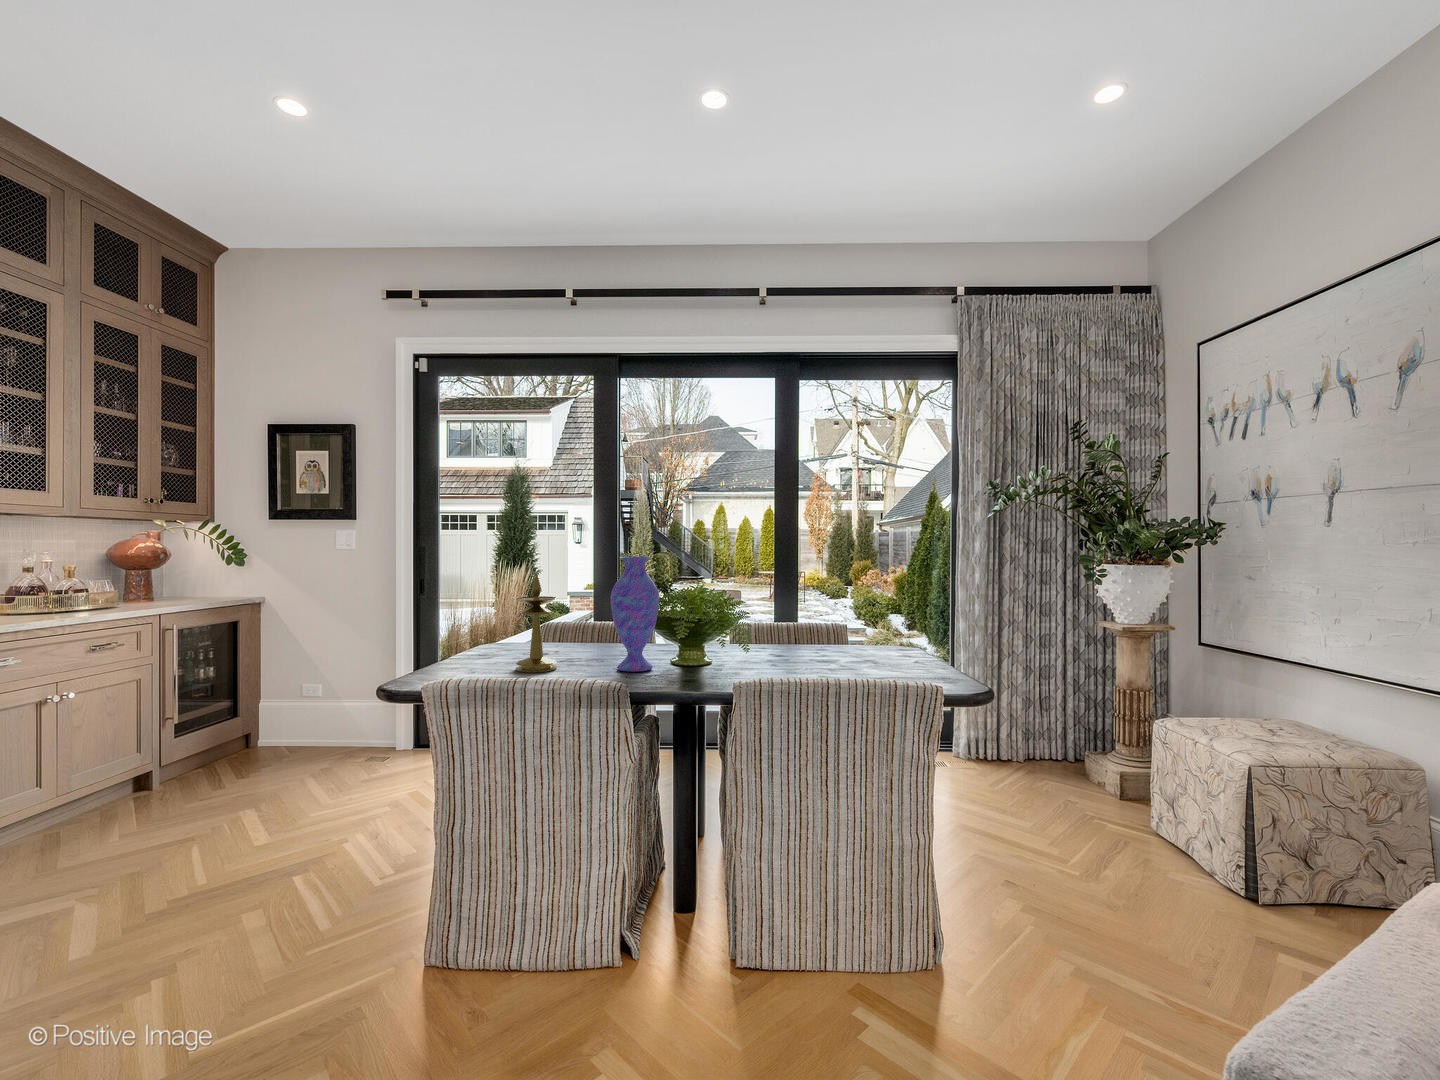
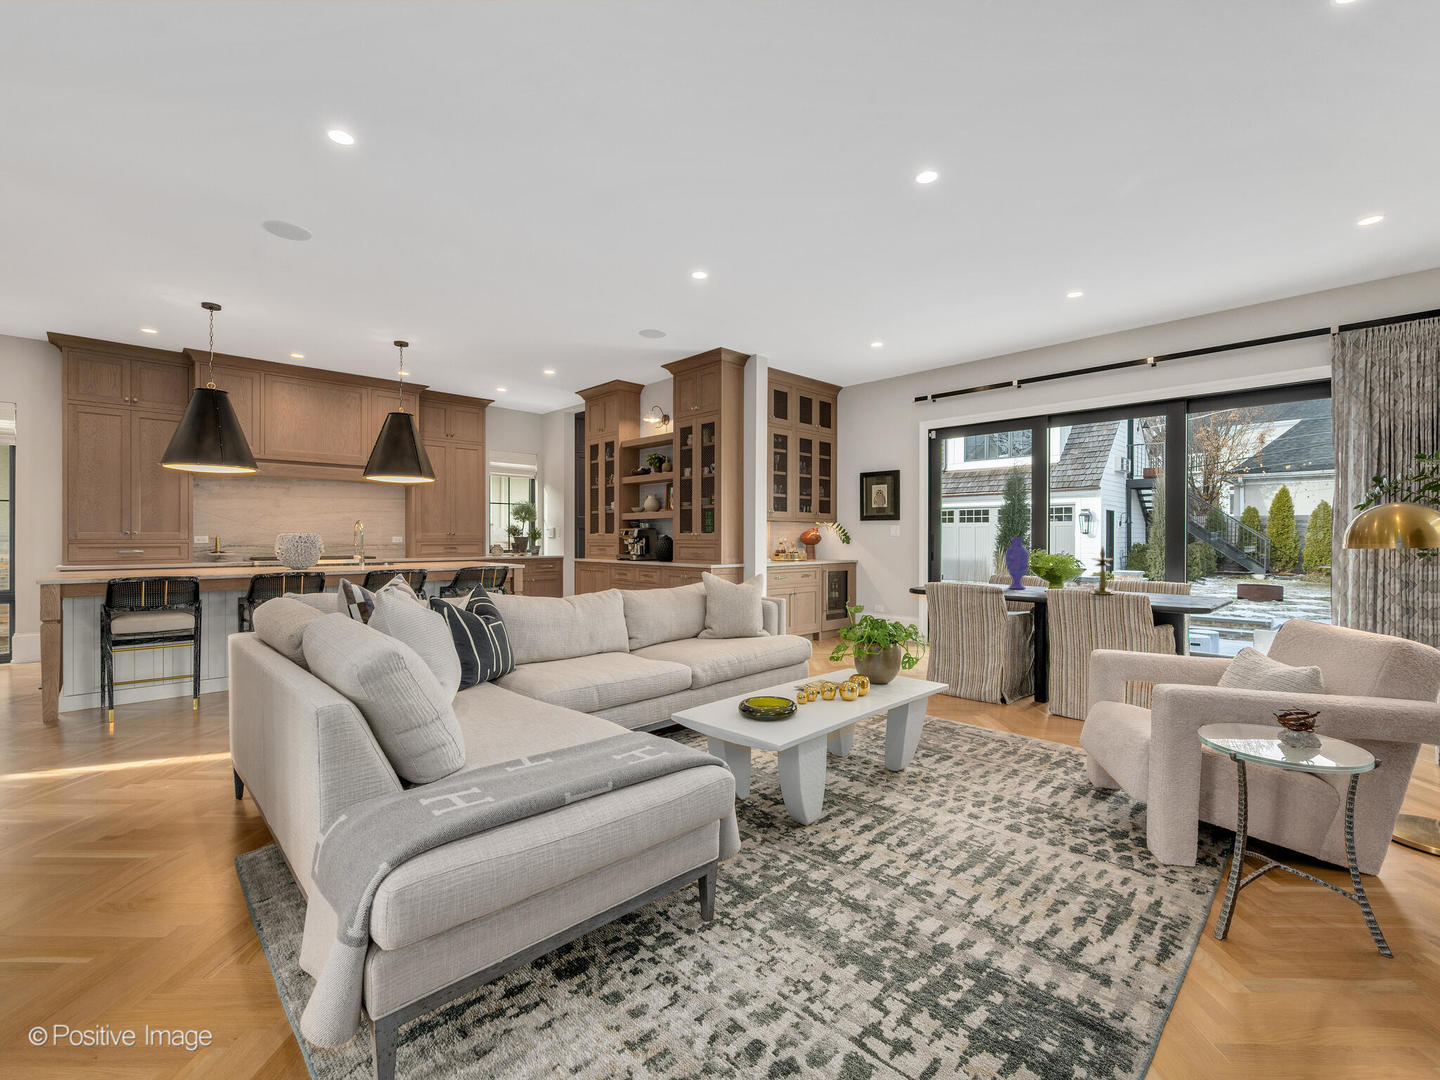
candlestick: present [516,573,557,673] -> present [1093,548,1113,595]

